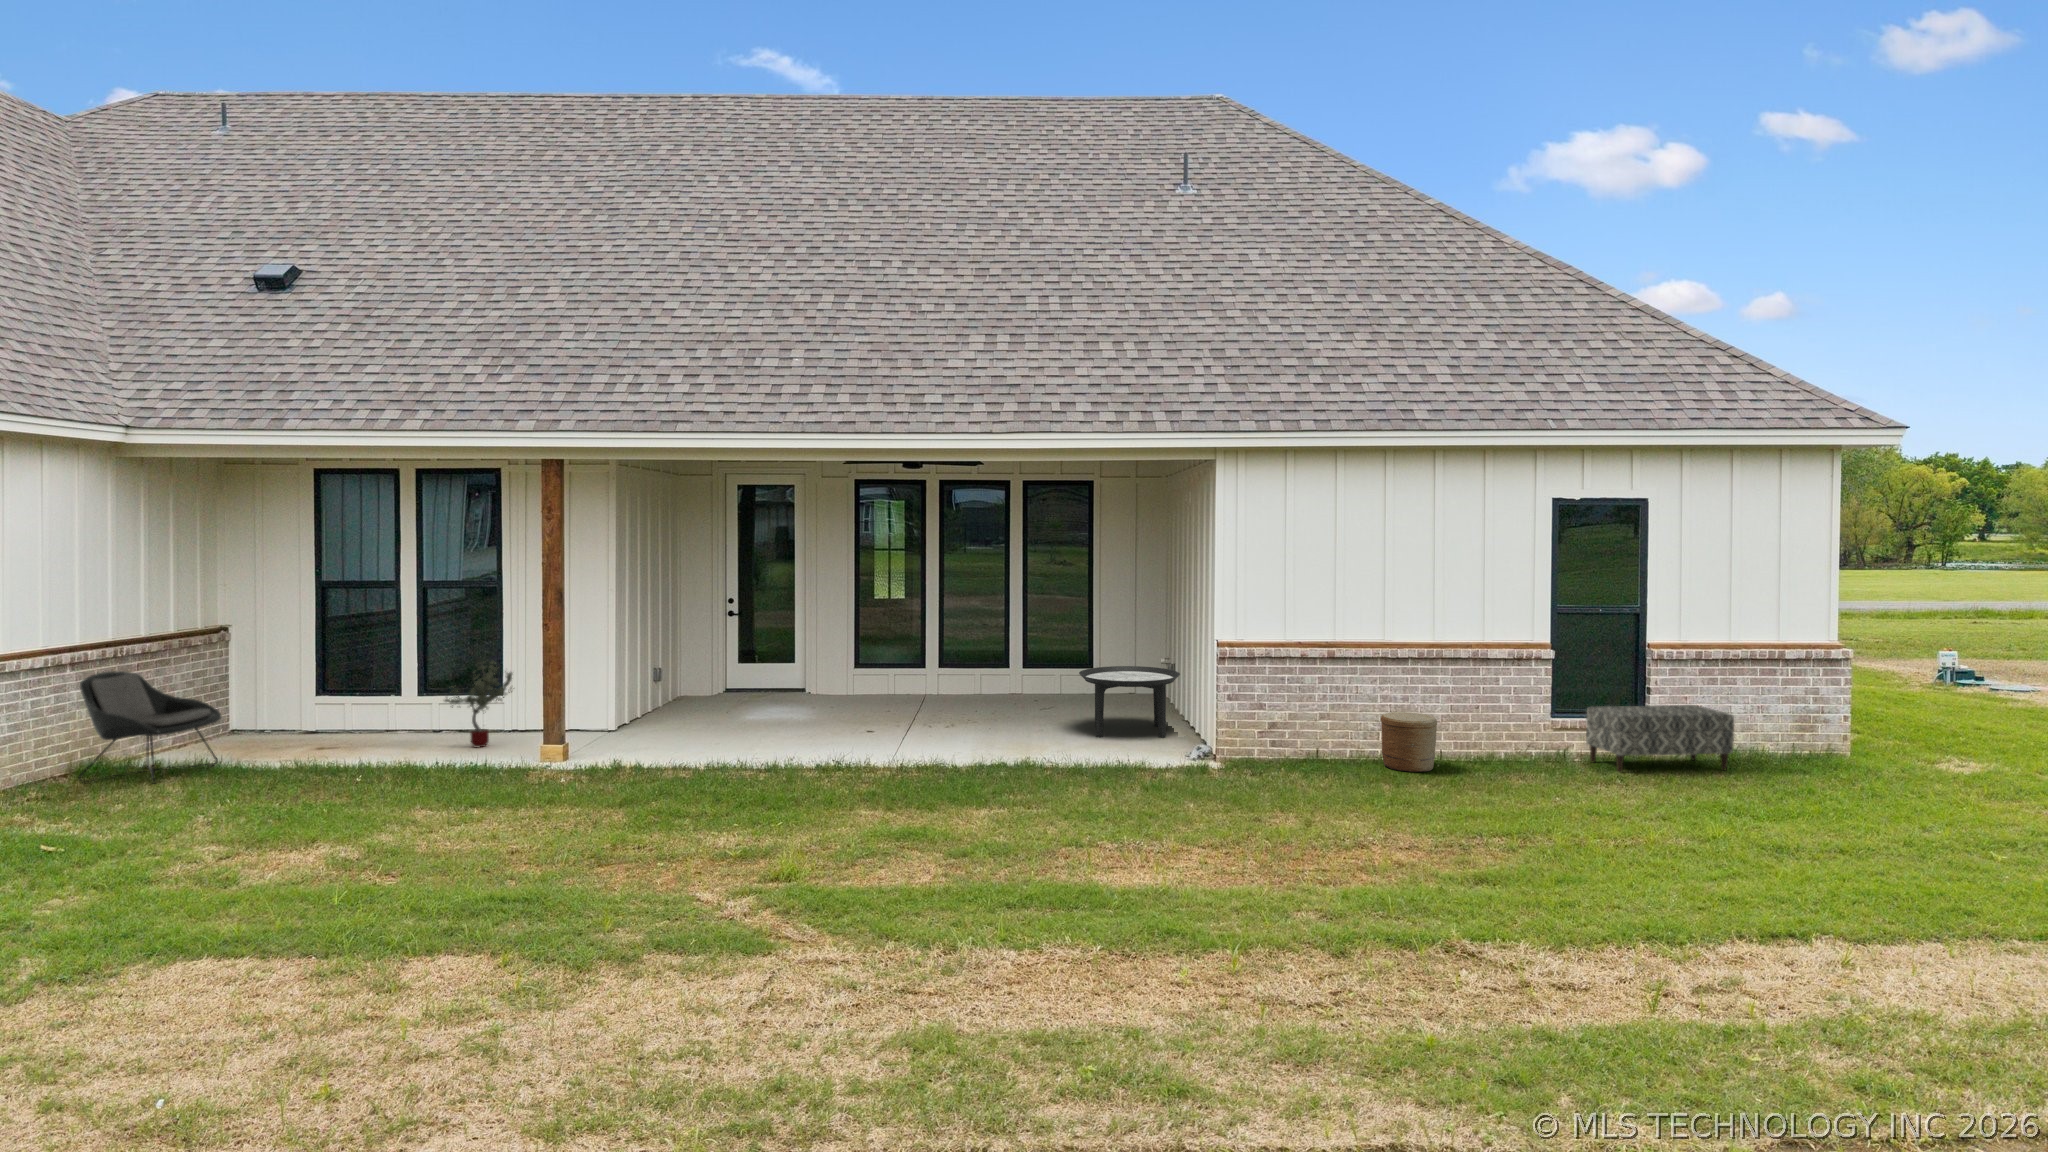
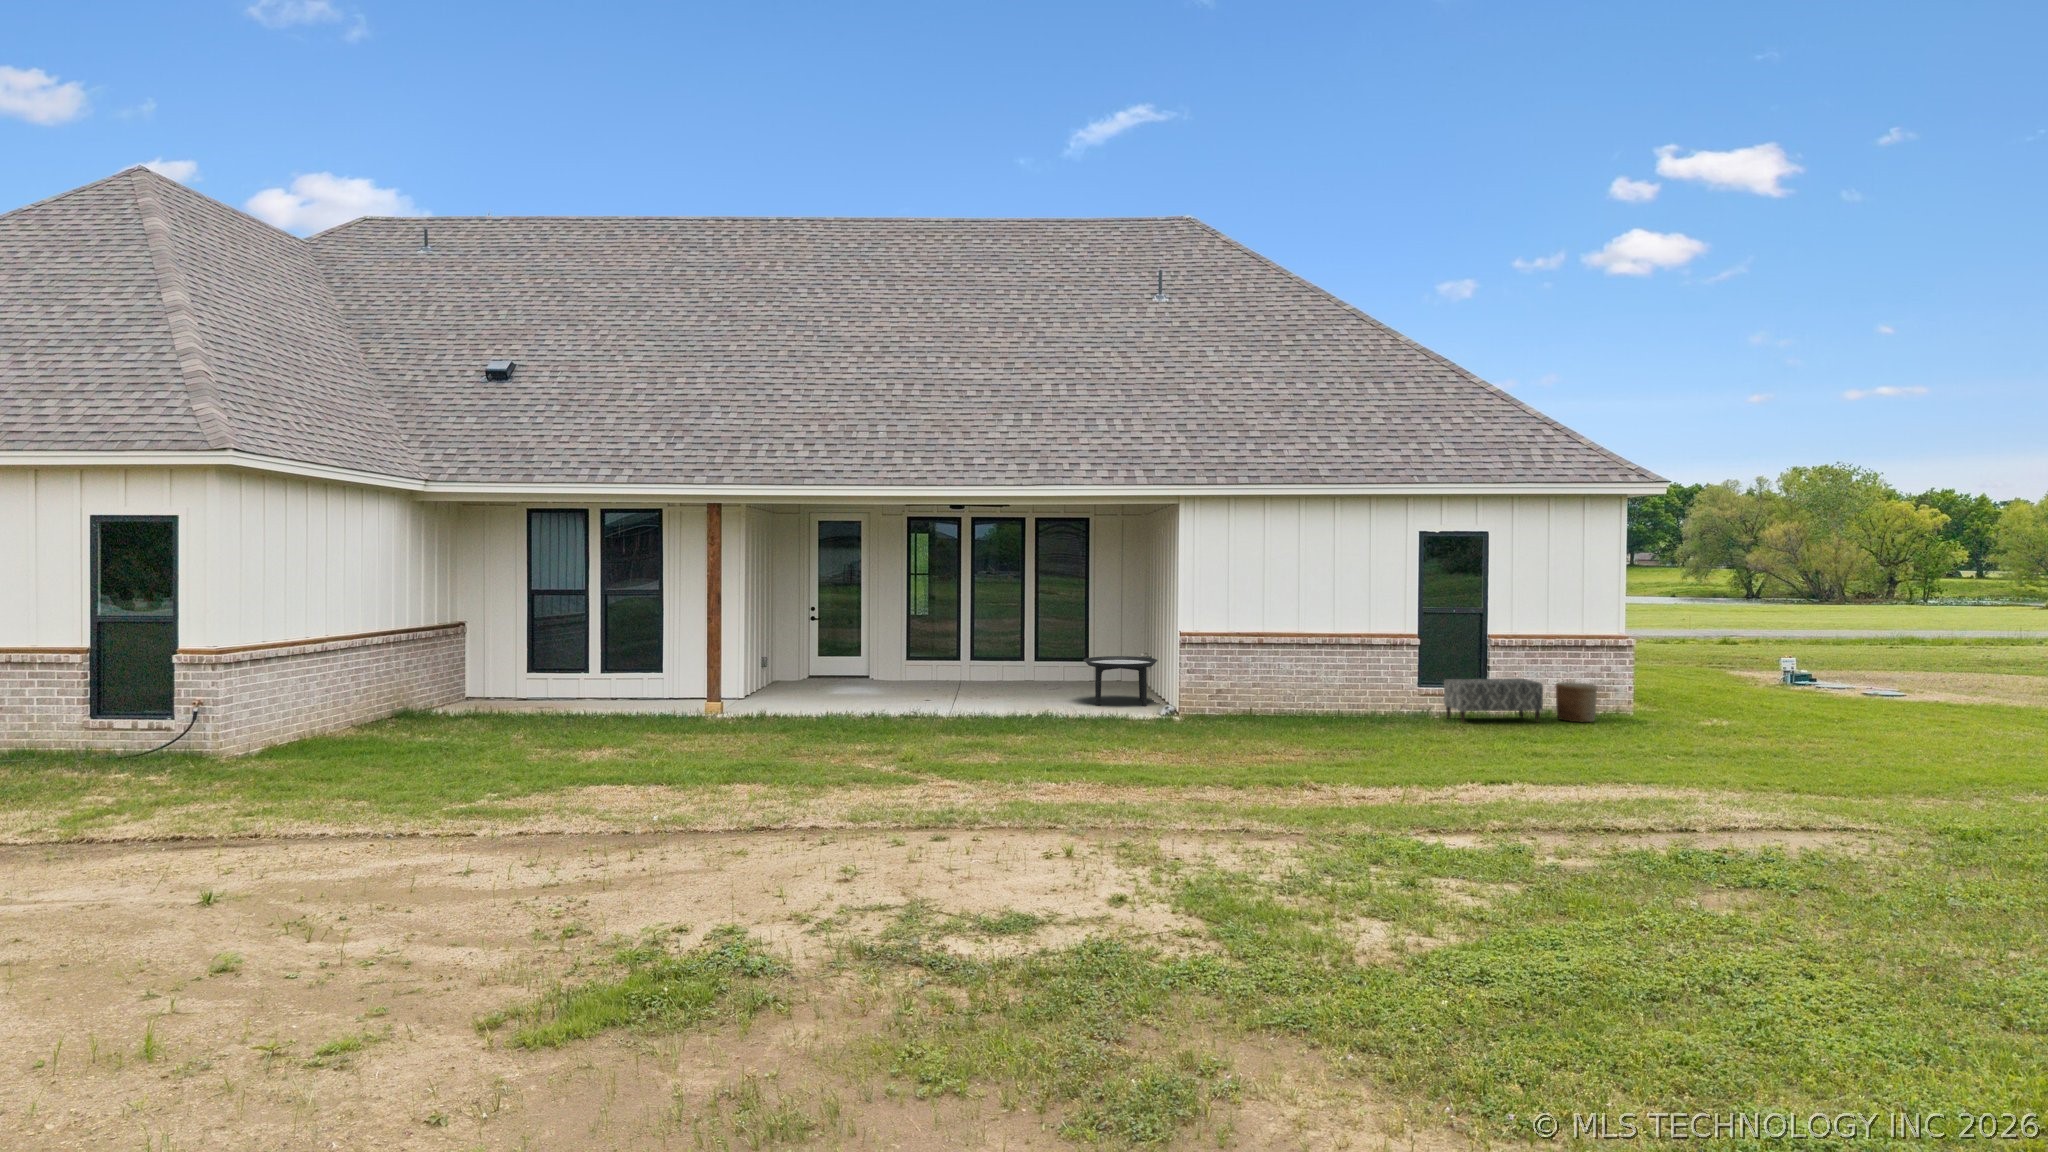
potted tree: present [445,662,512,747] -> none [625,647,677,710]
lounge chair: present [78,671,221,784] -> none [395,651,481,727]
woven basket: present [1381,712,1437,772] -> present [1556,682,1597,723]

